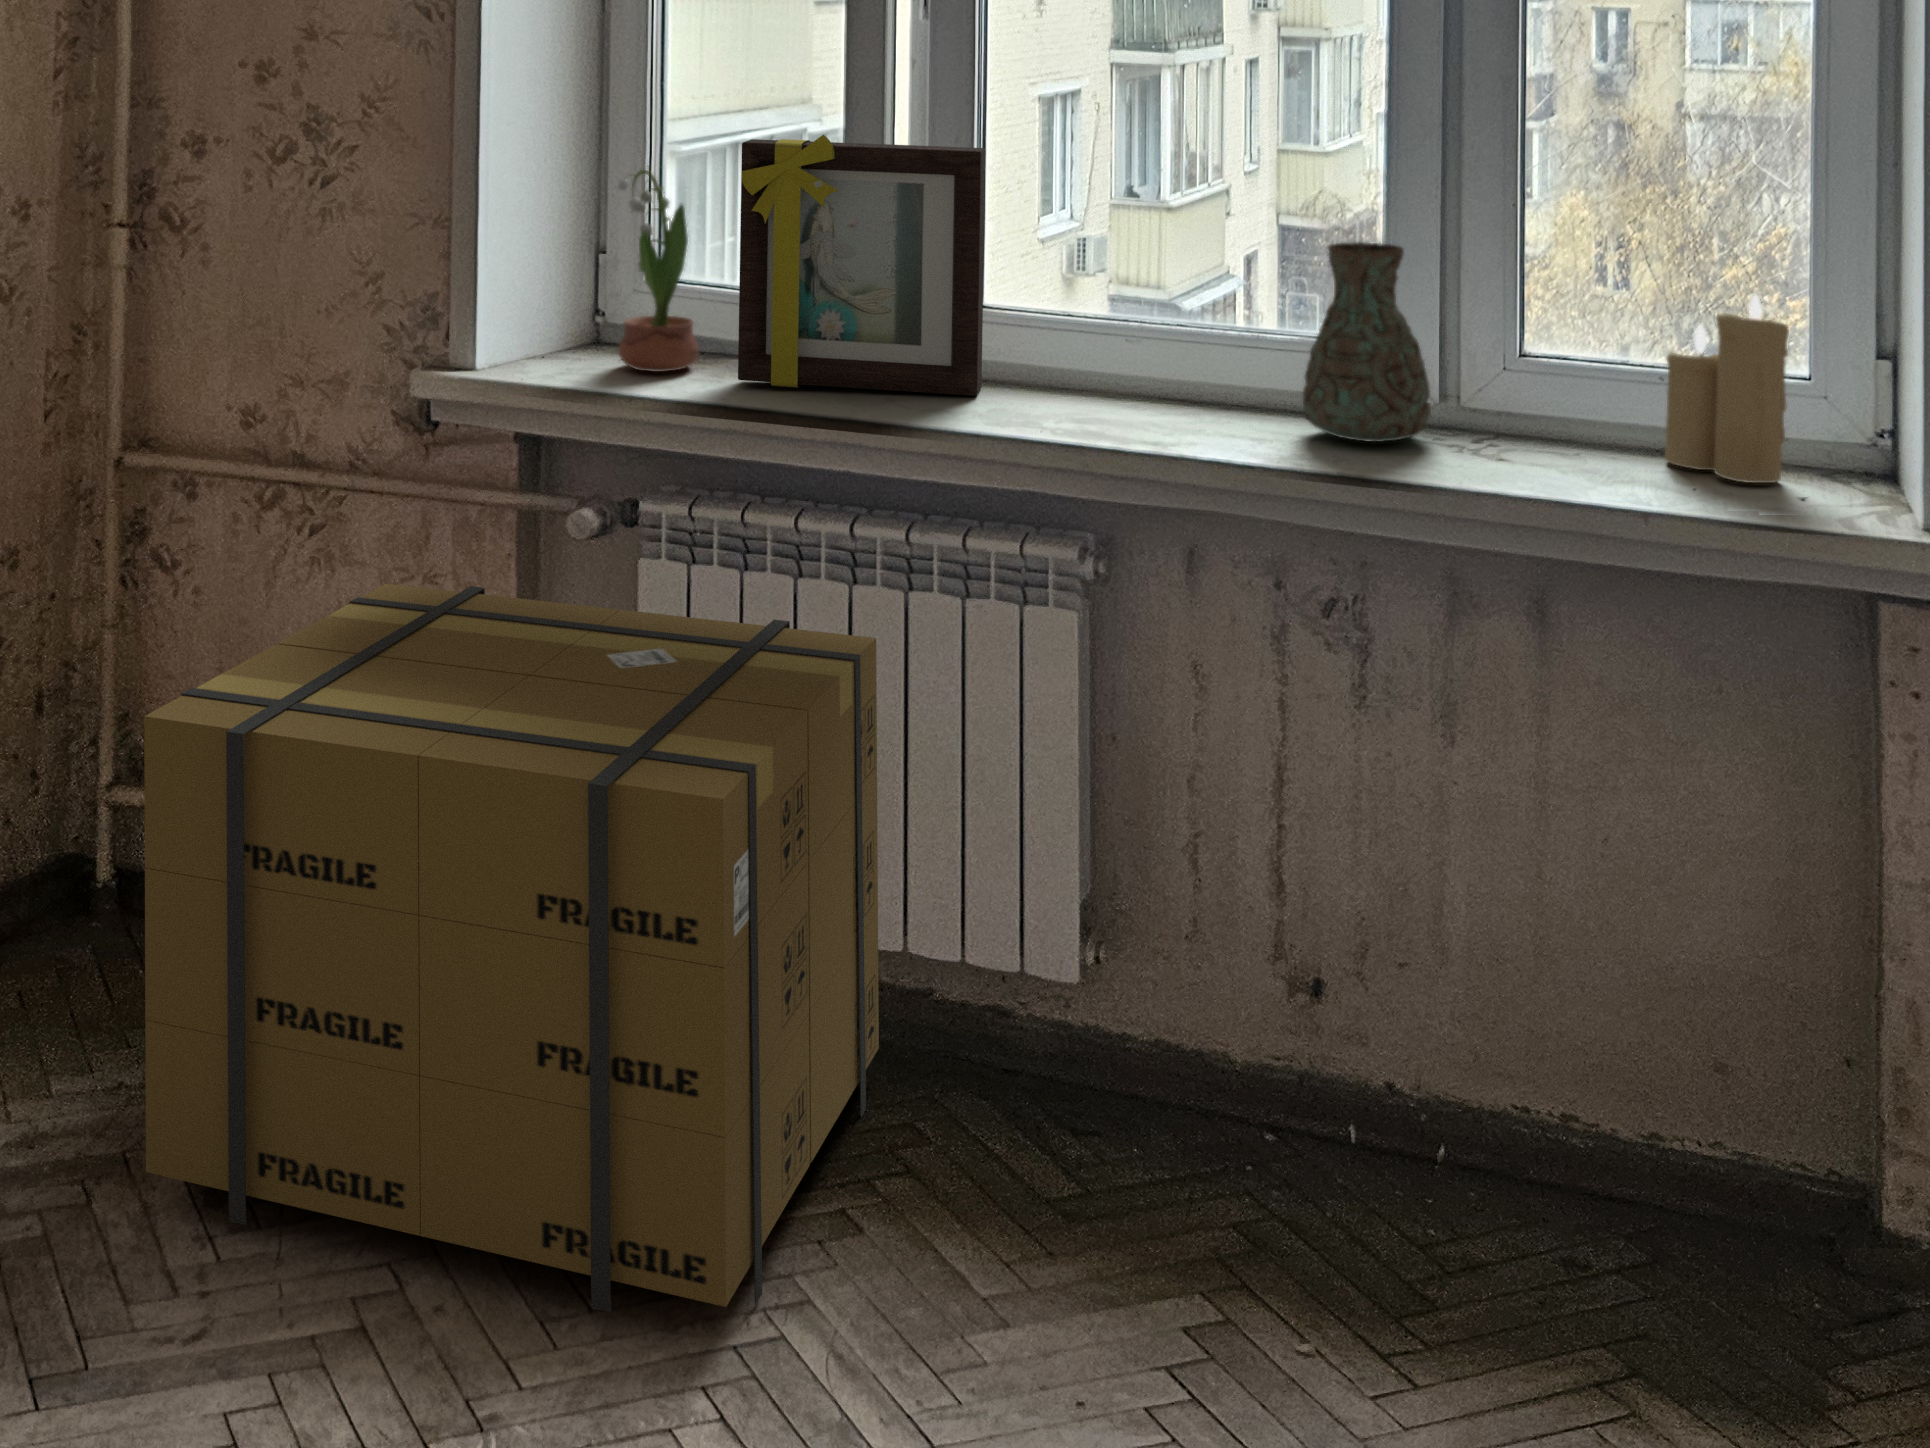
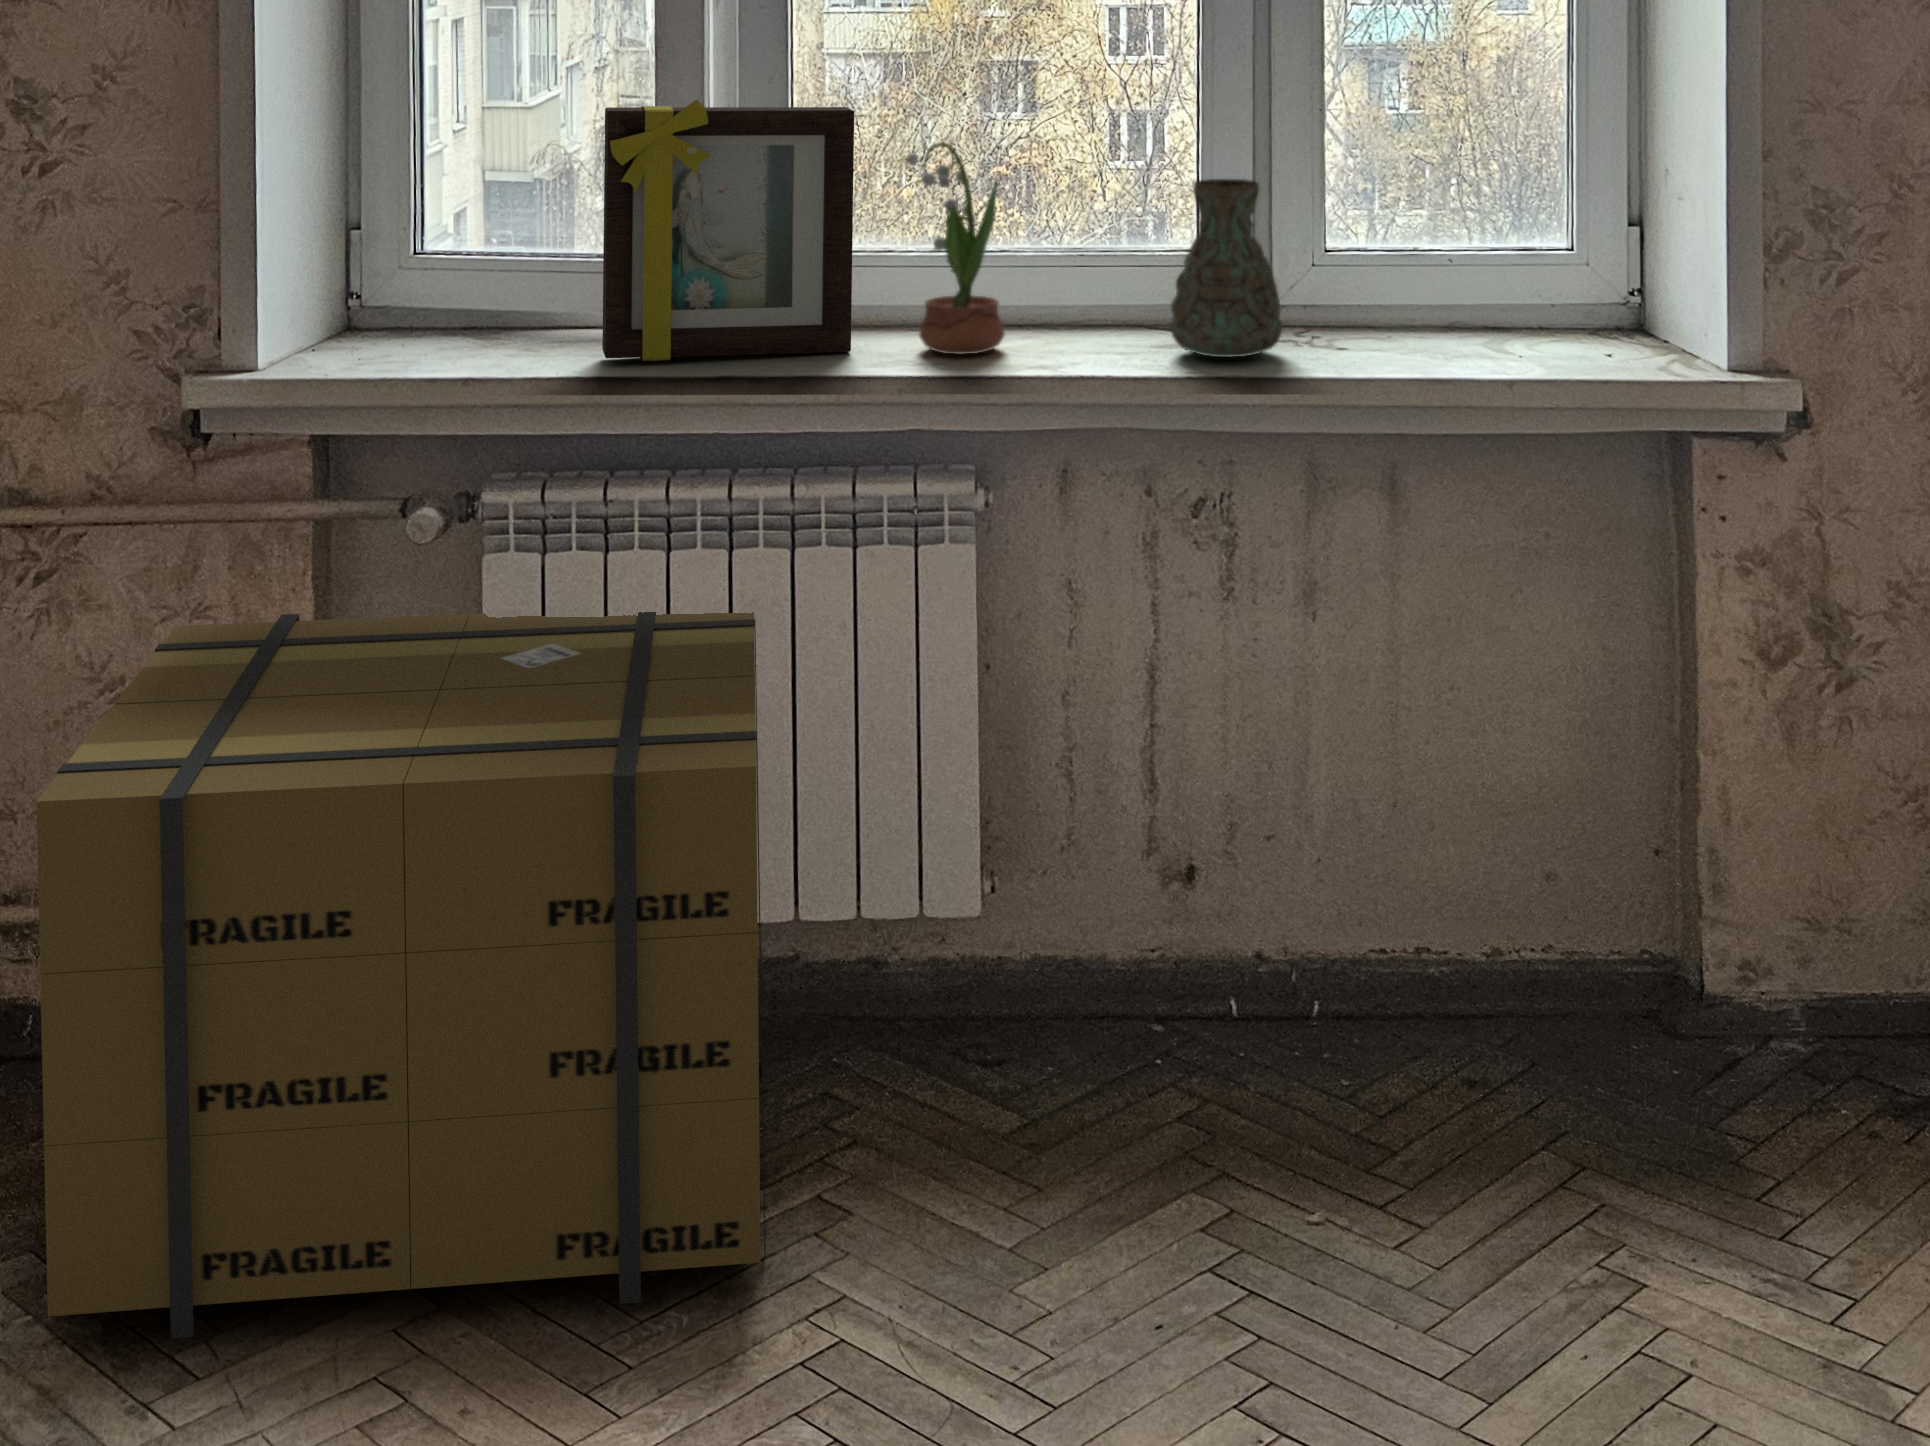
potted flower: present [618,170,699,372] -> present [906,138,1005,354]
candle: present [1665,294,1789,483] -> none [1467,201,1571,360]

